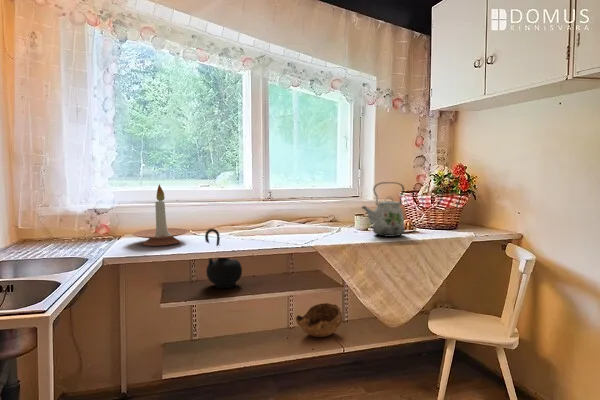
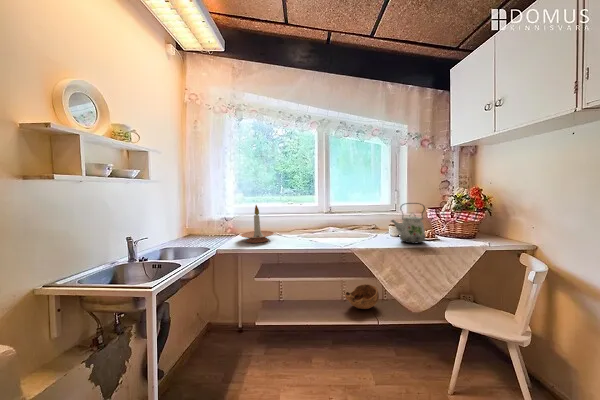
ceramic jug: present [205,229,242,288] -> none [286,232,309,270]

